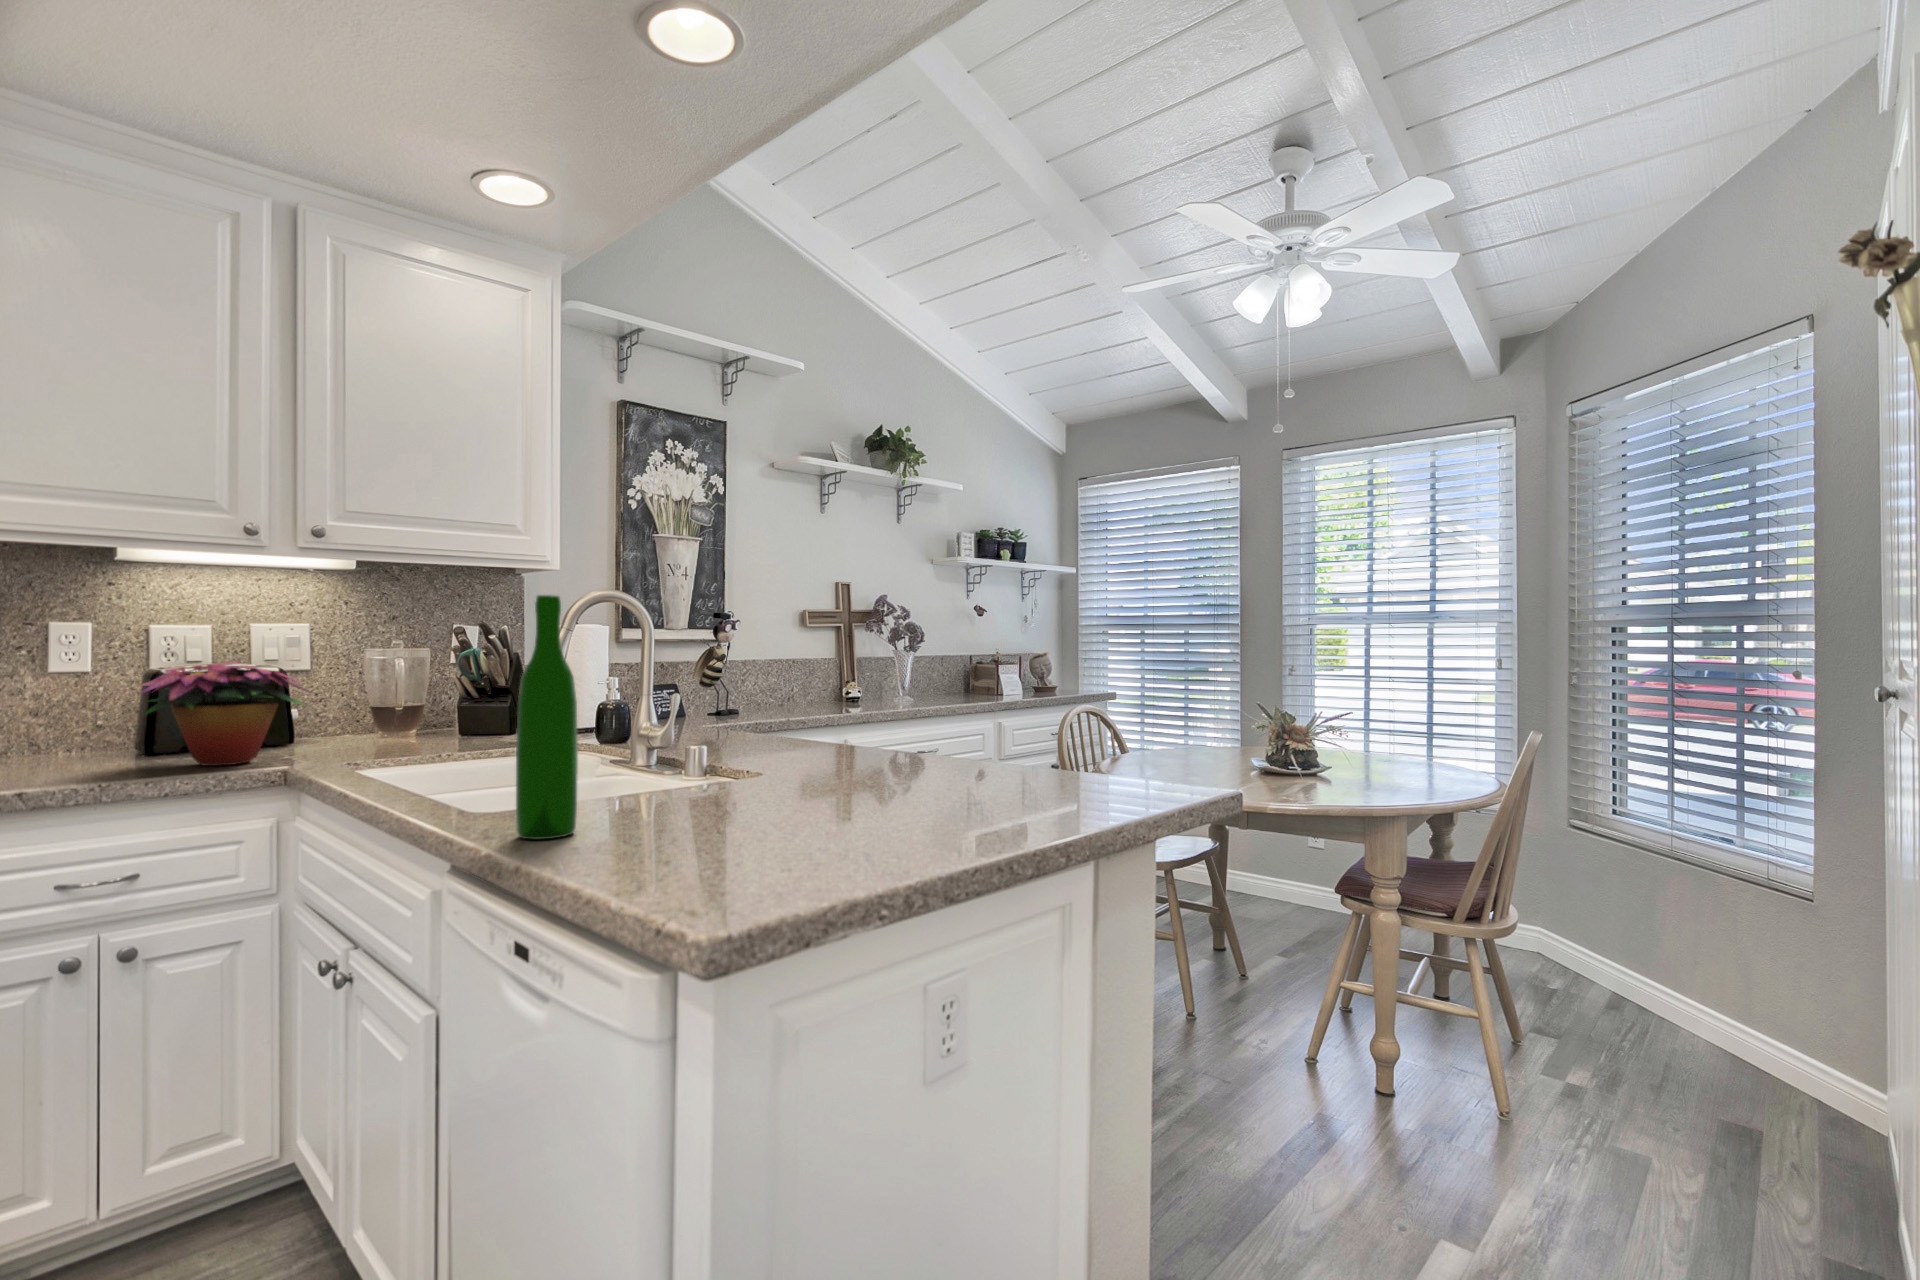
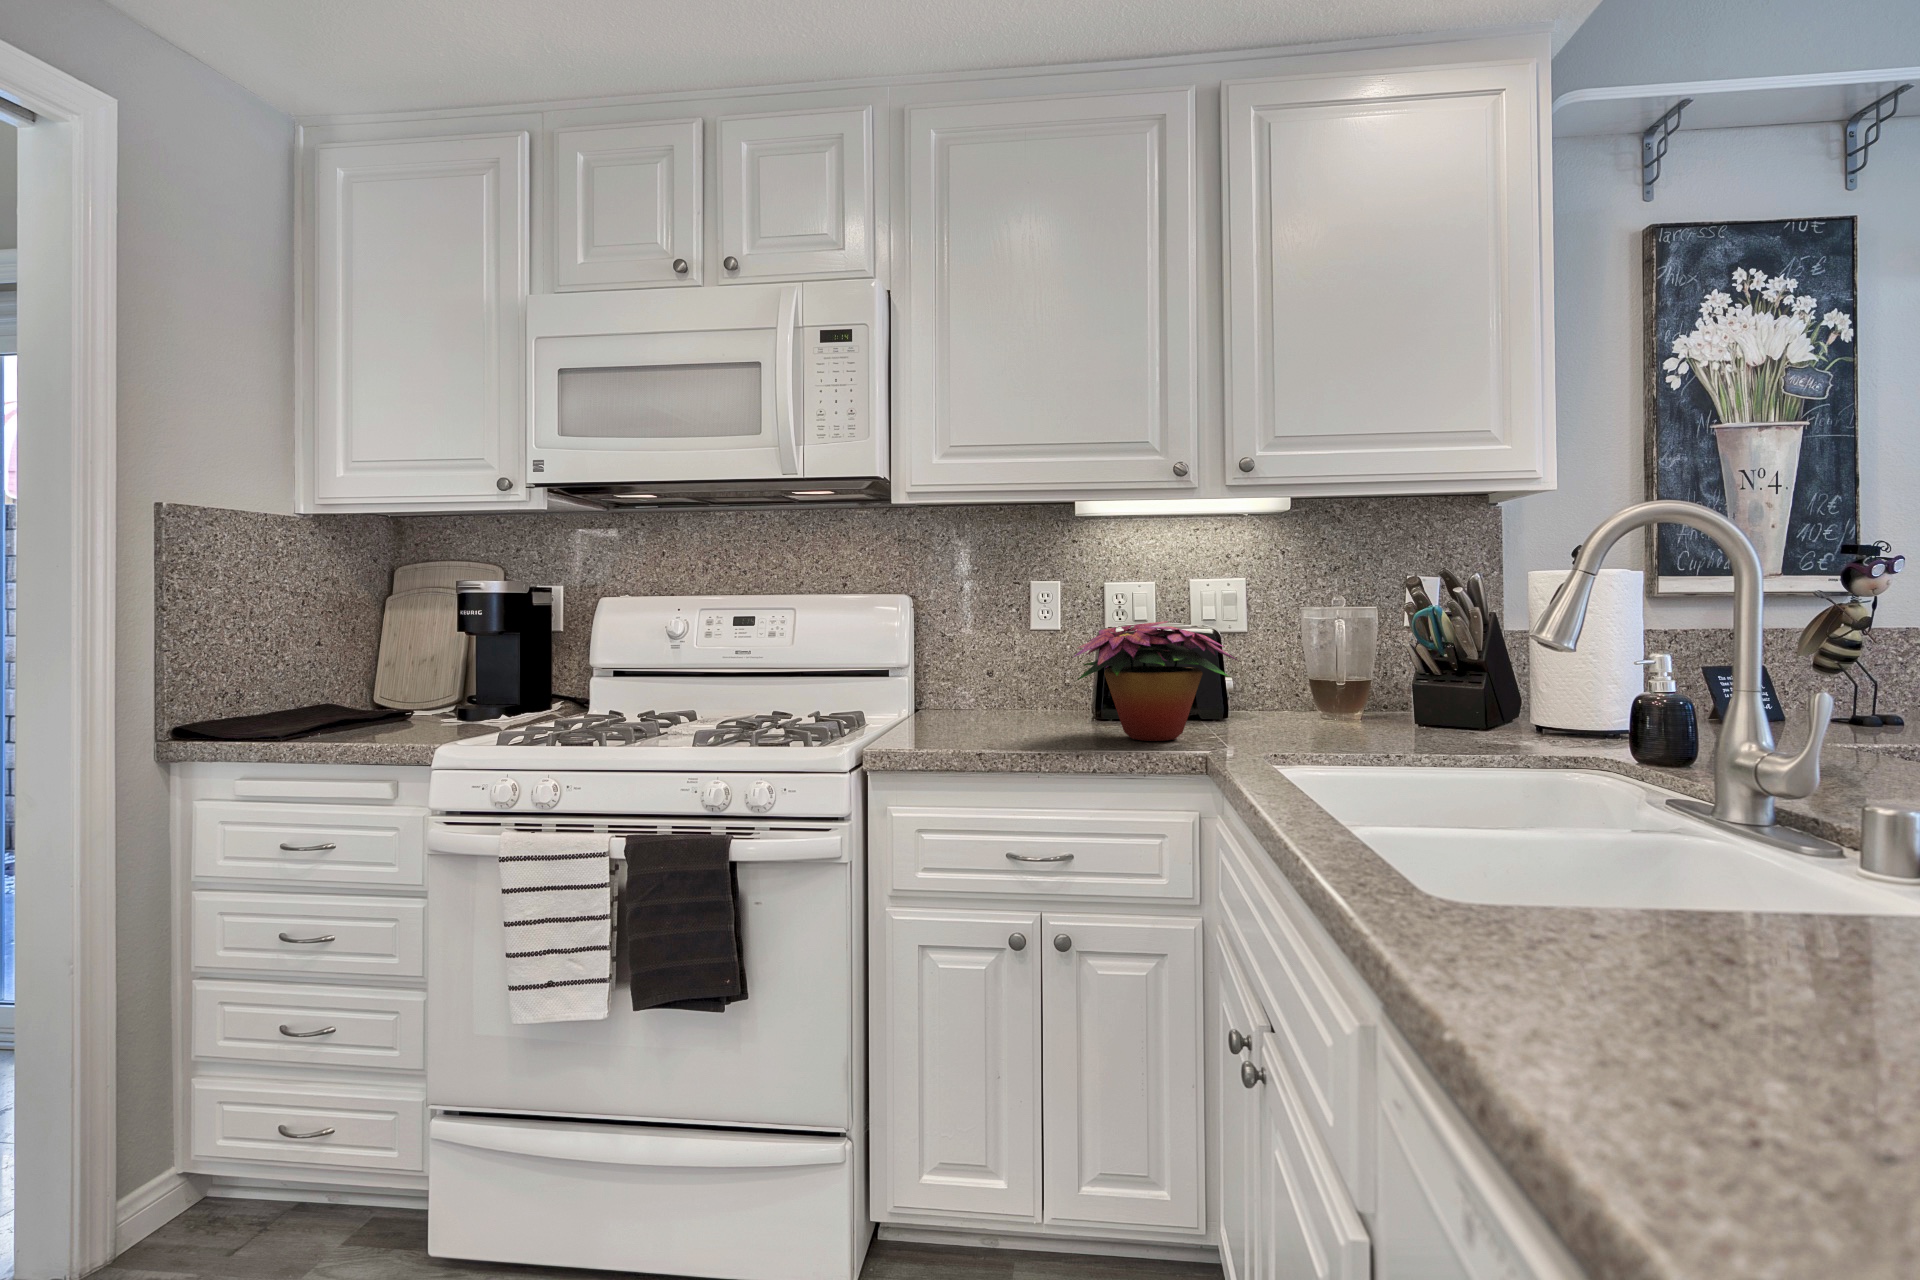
wine bottle: present [516,595,578,839] -> none [1537,449,1701,1059]

